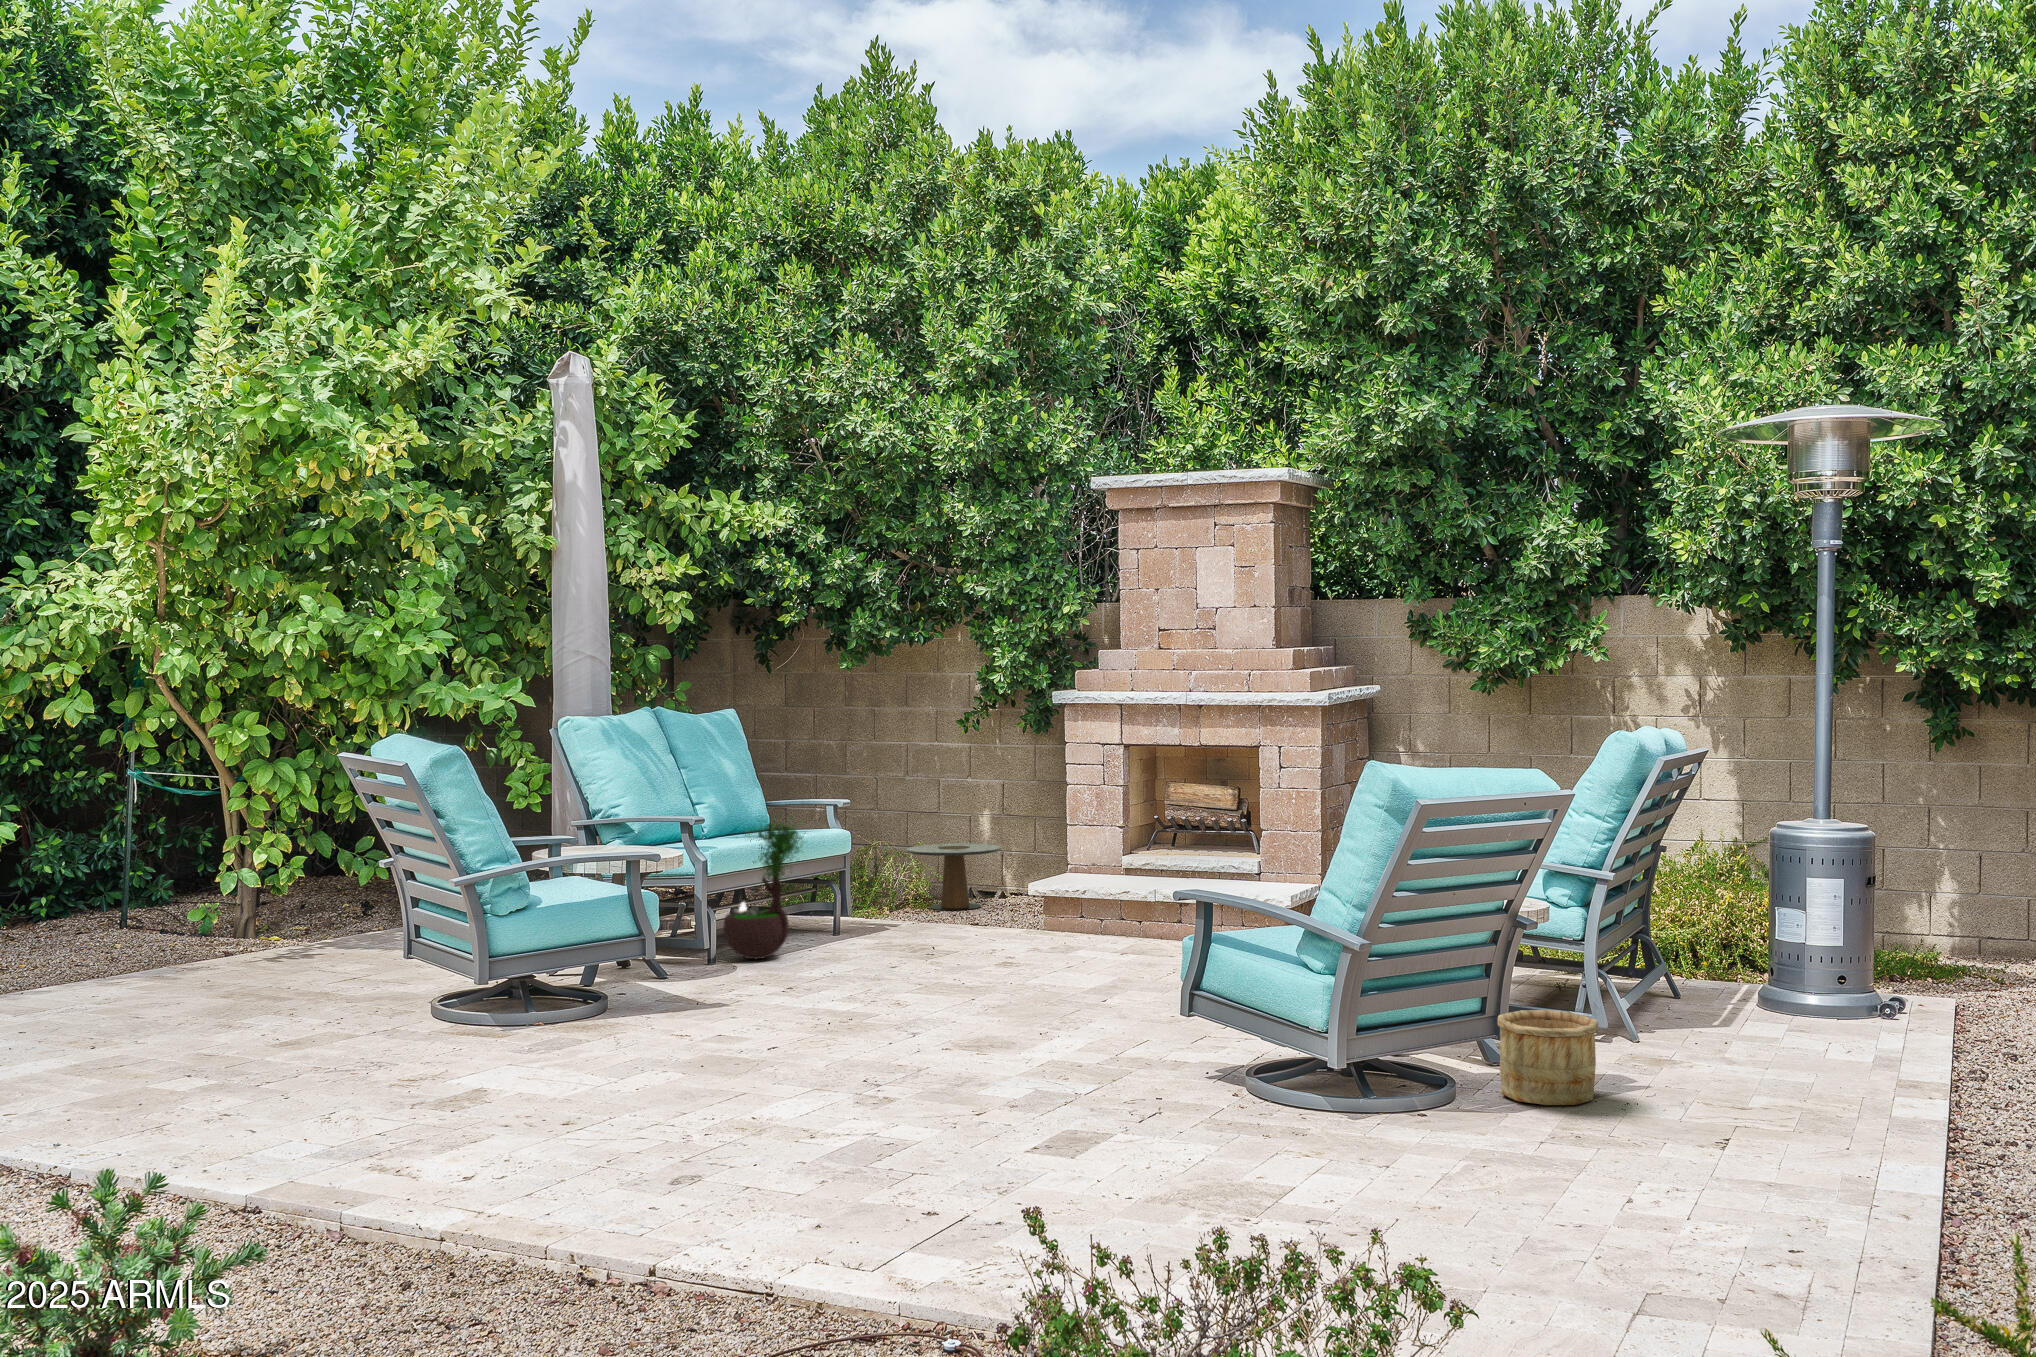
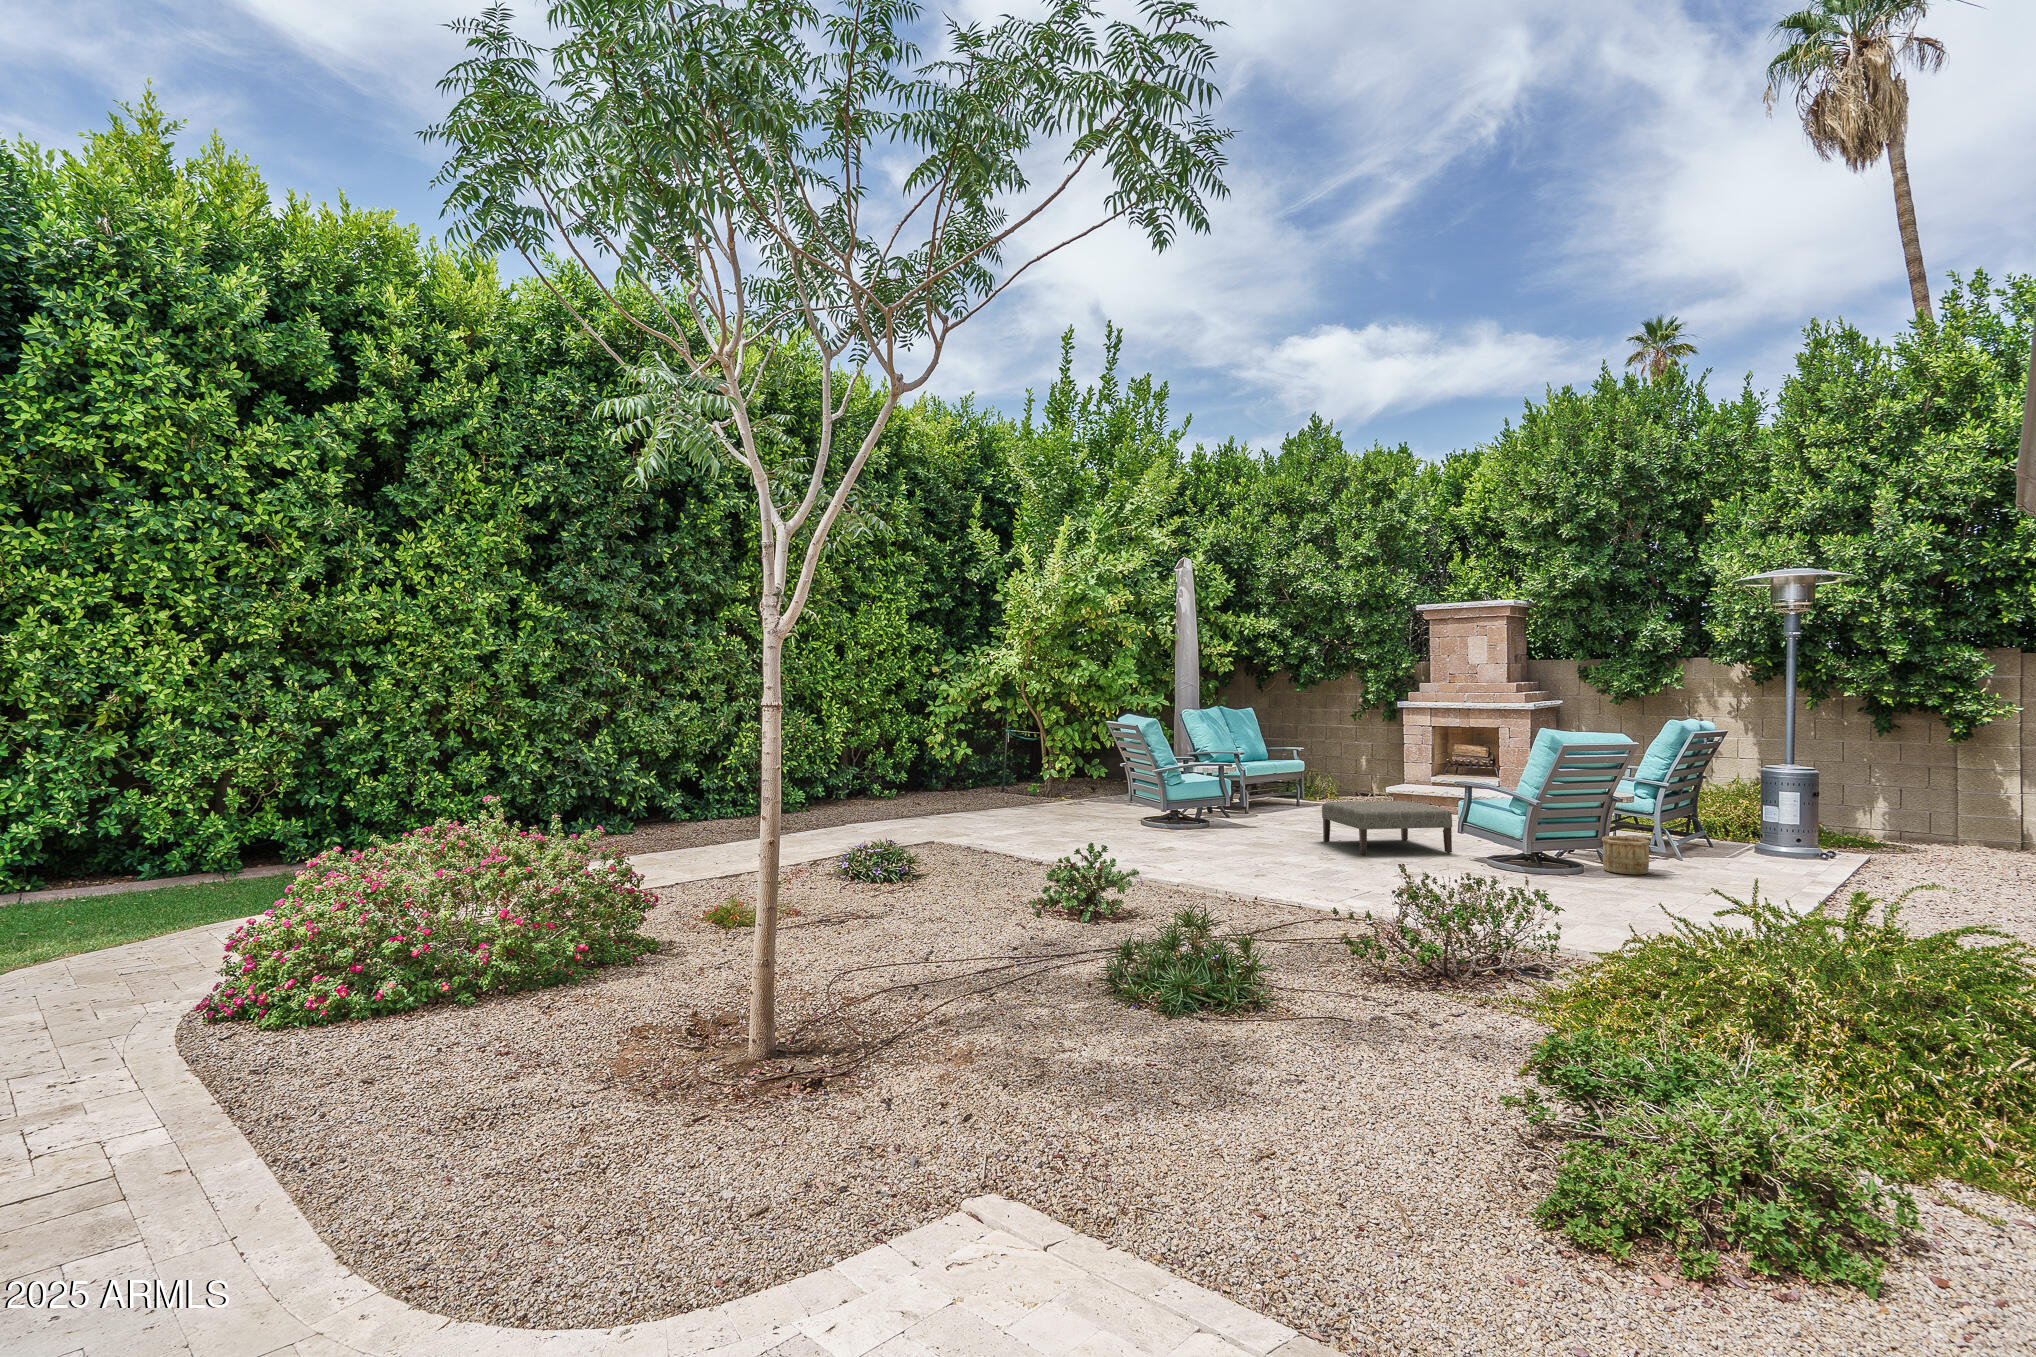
potted tree: present [723,822,802,959] -> none [1250,748,1286,812]
side table: present [907,843,1001,910] -> none [1327,770,1371,799]
ottoman: none [870,936,1170,1091] -> present [1322,801,1452,855]

